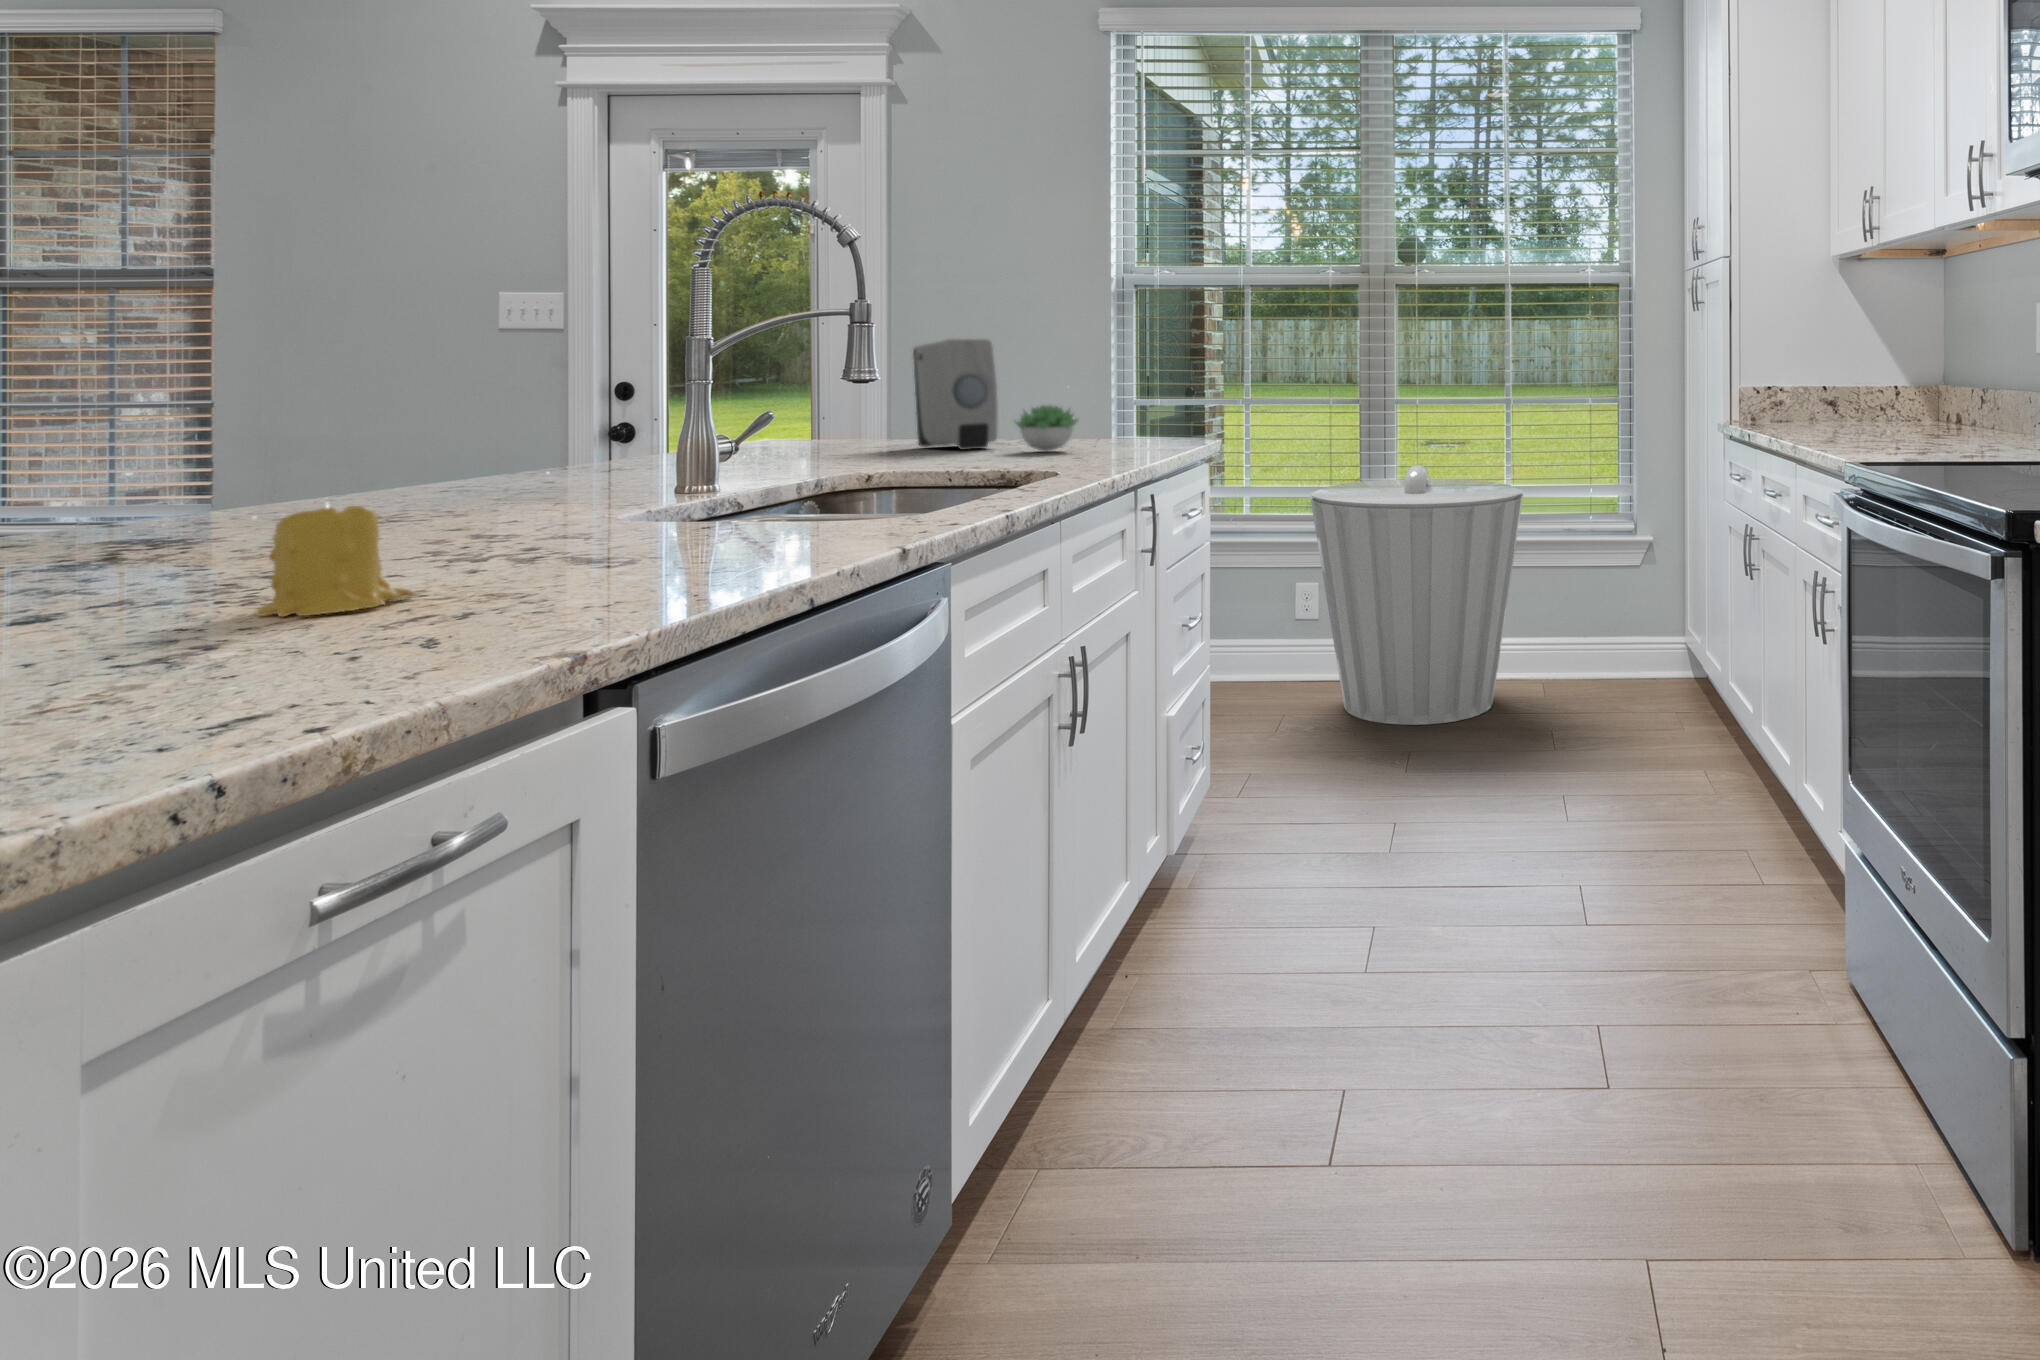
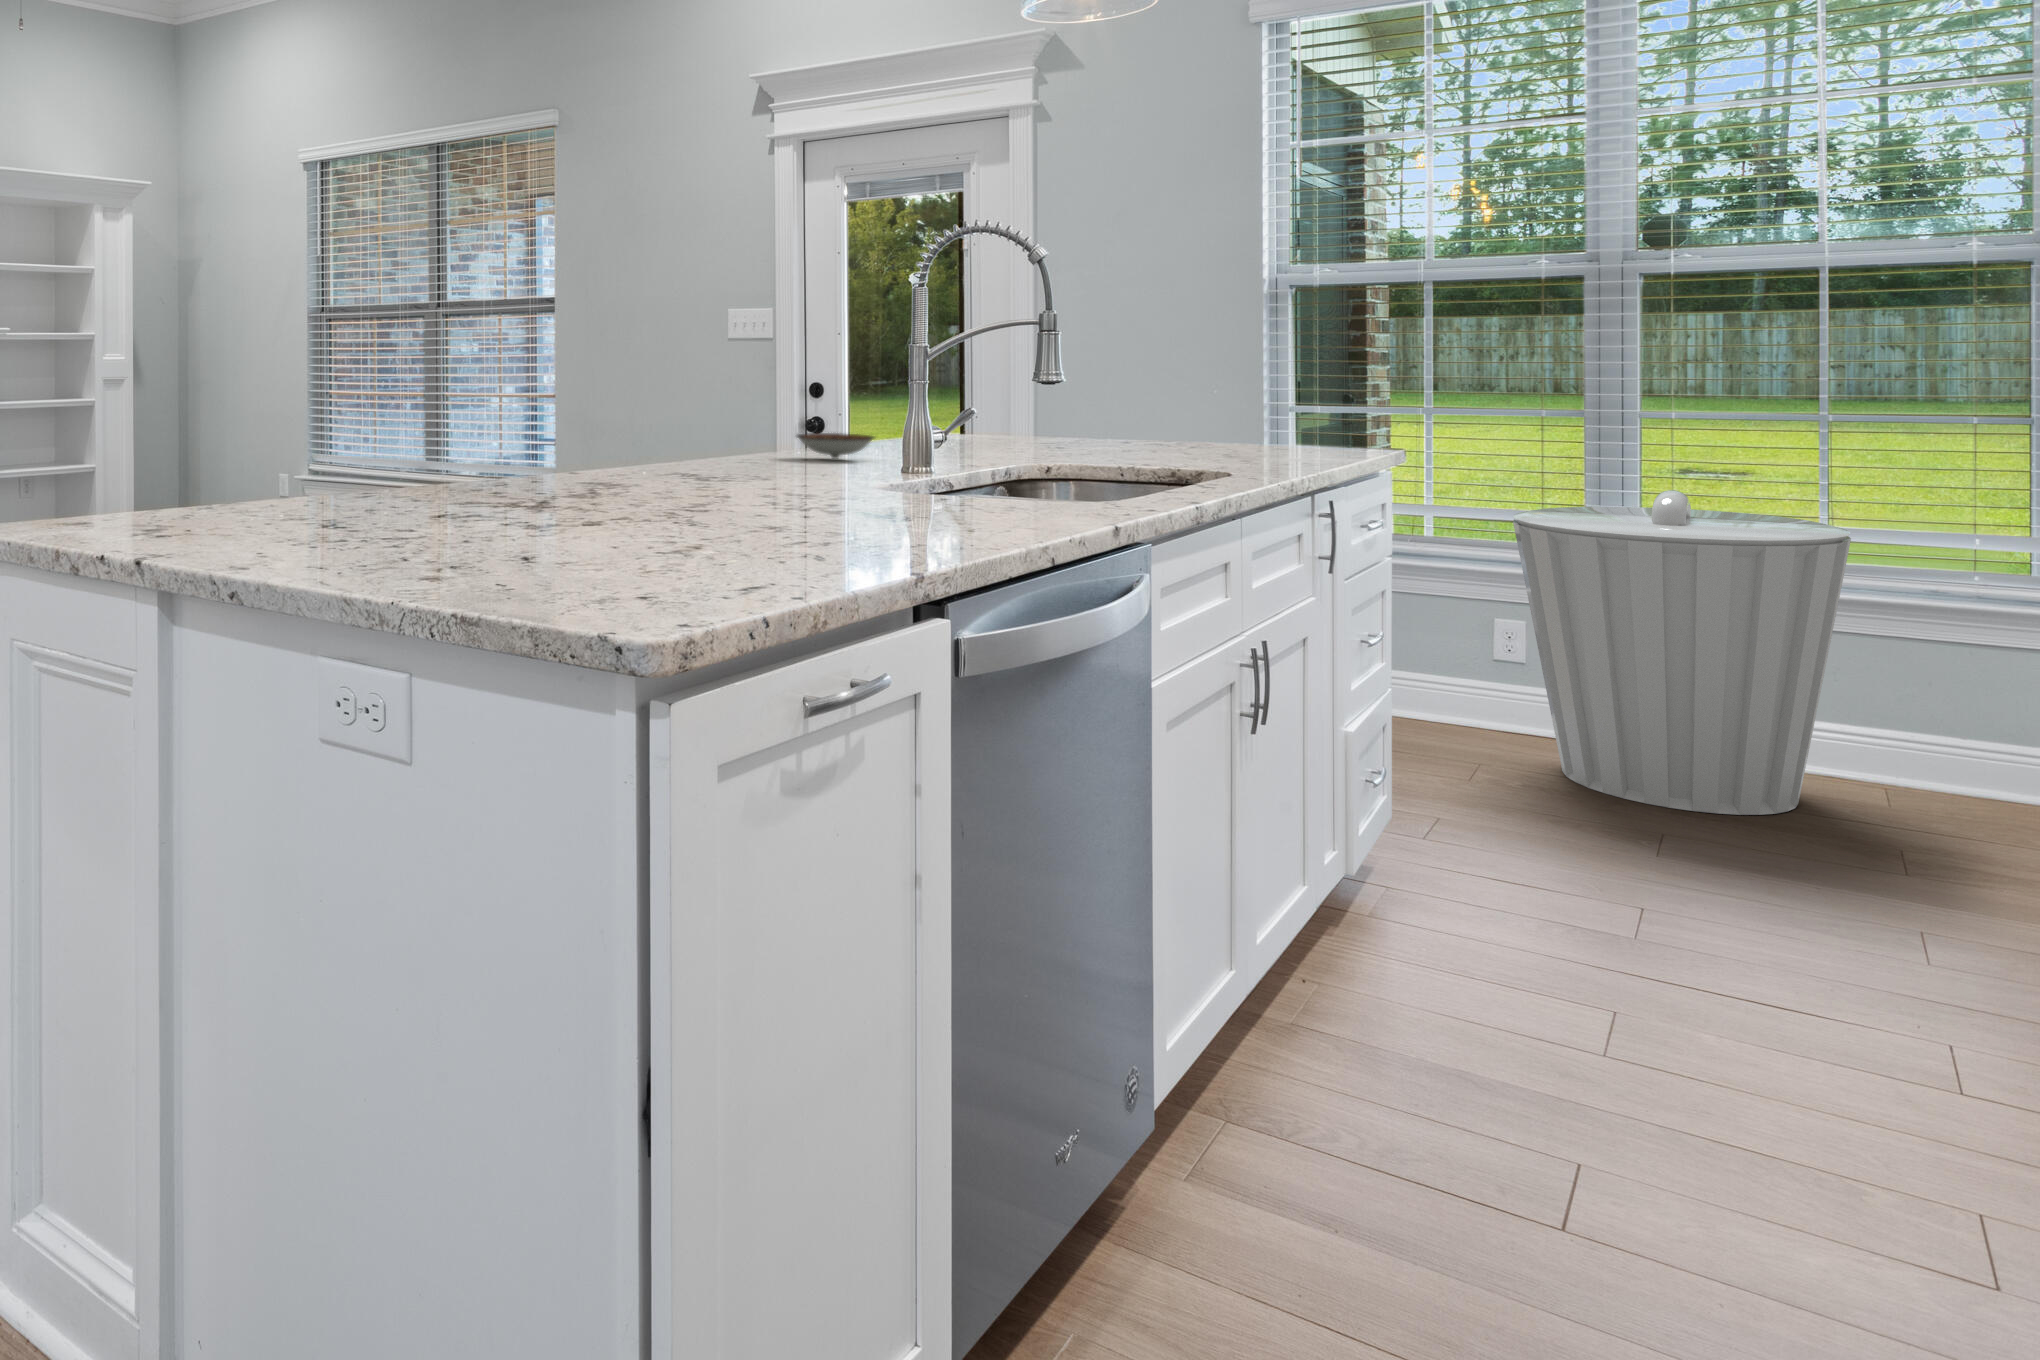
soap dispenser: present [913,339,998,450] -> none [1073,343,1154,448]
succulent plant: present [1016,405,1078,451] -> none [1172,407,1241,452]
ceramic bowl: none [515,448,639,481] -> present [797,433,874,459]
candle: present [256,505,413,617] -> none [734,458,812,532]

